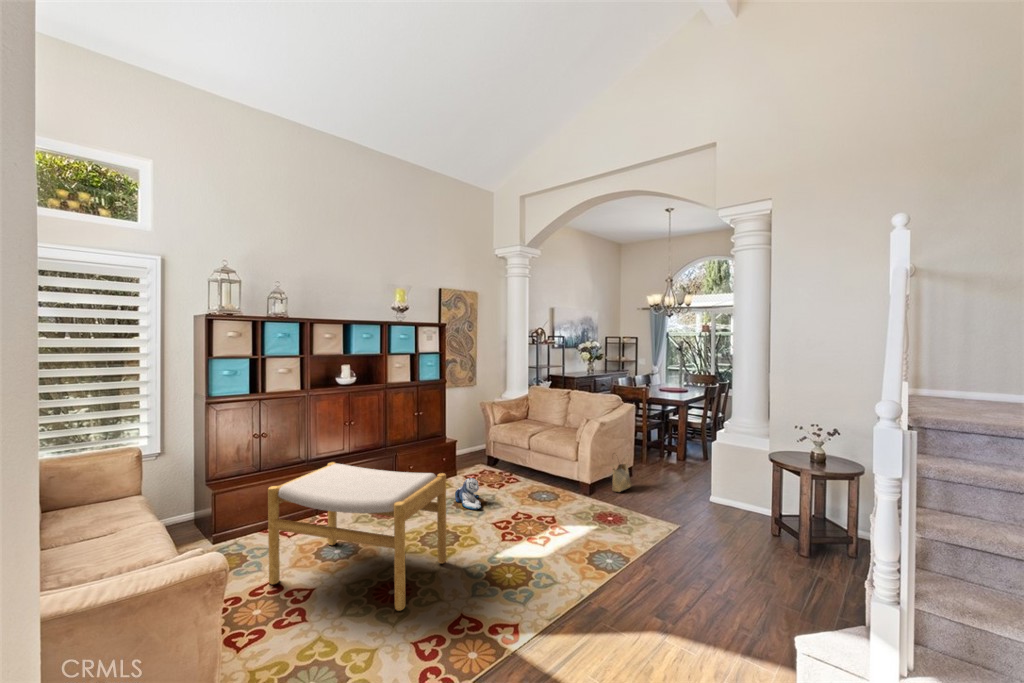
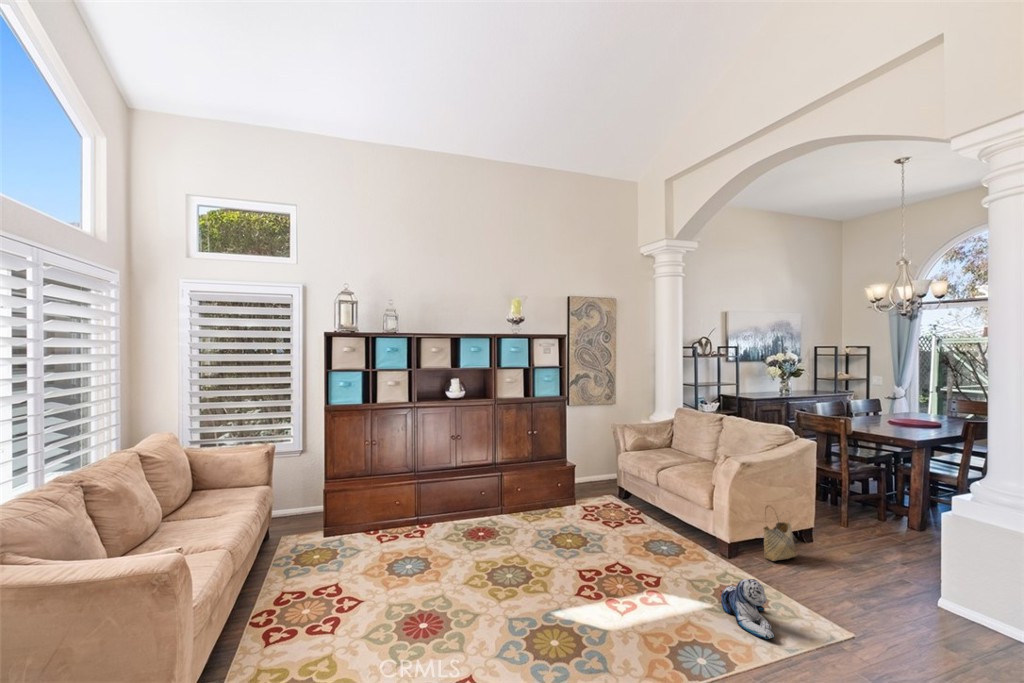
footstool: present [268,462,446,611] -> none [334,477,500,652]
plush toy: present [455,478,481,510] -> present [721,579,774,639]

